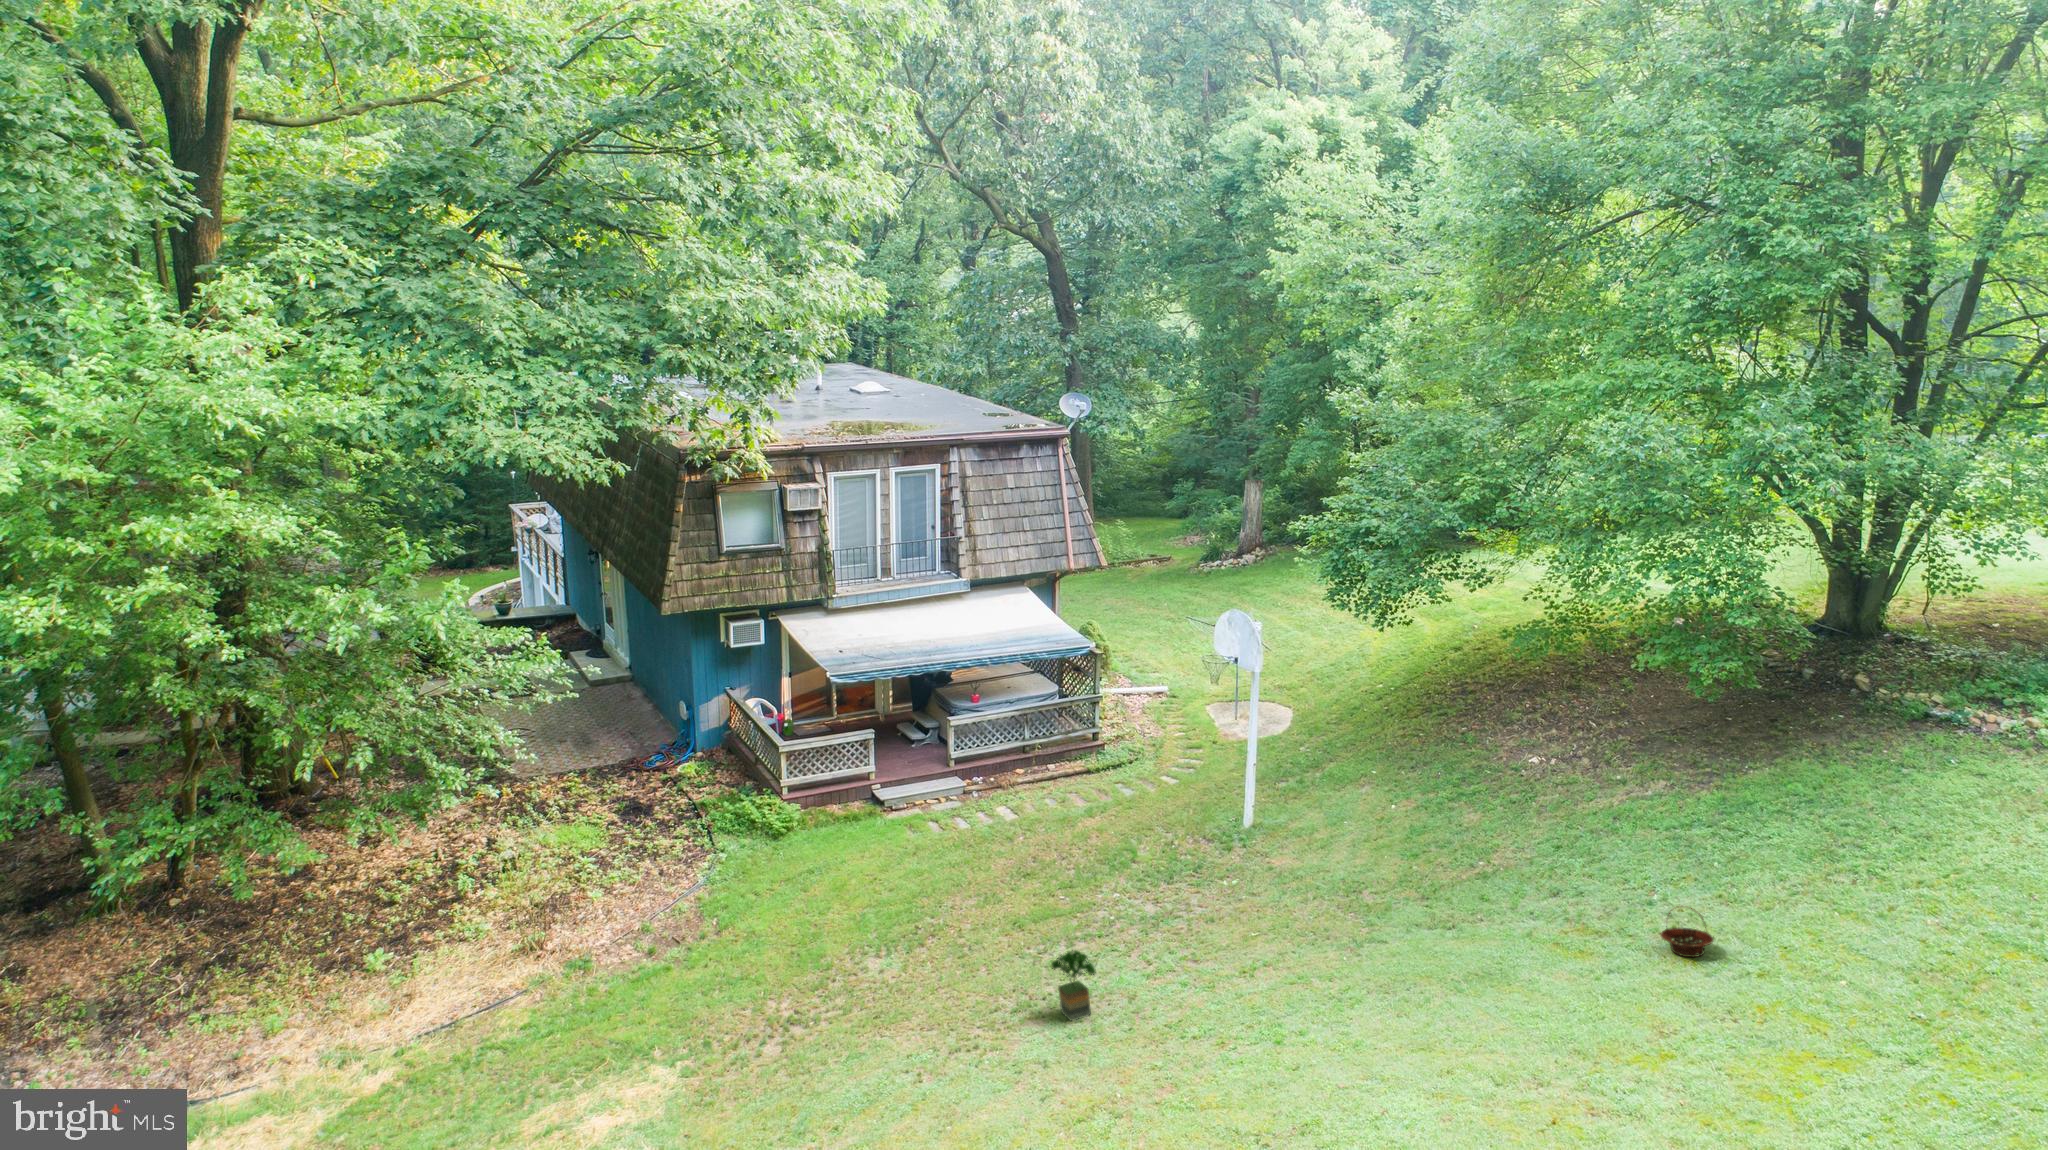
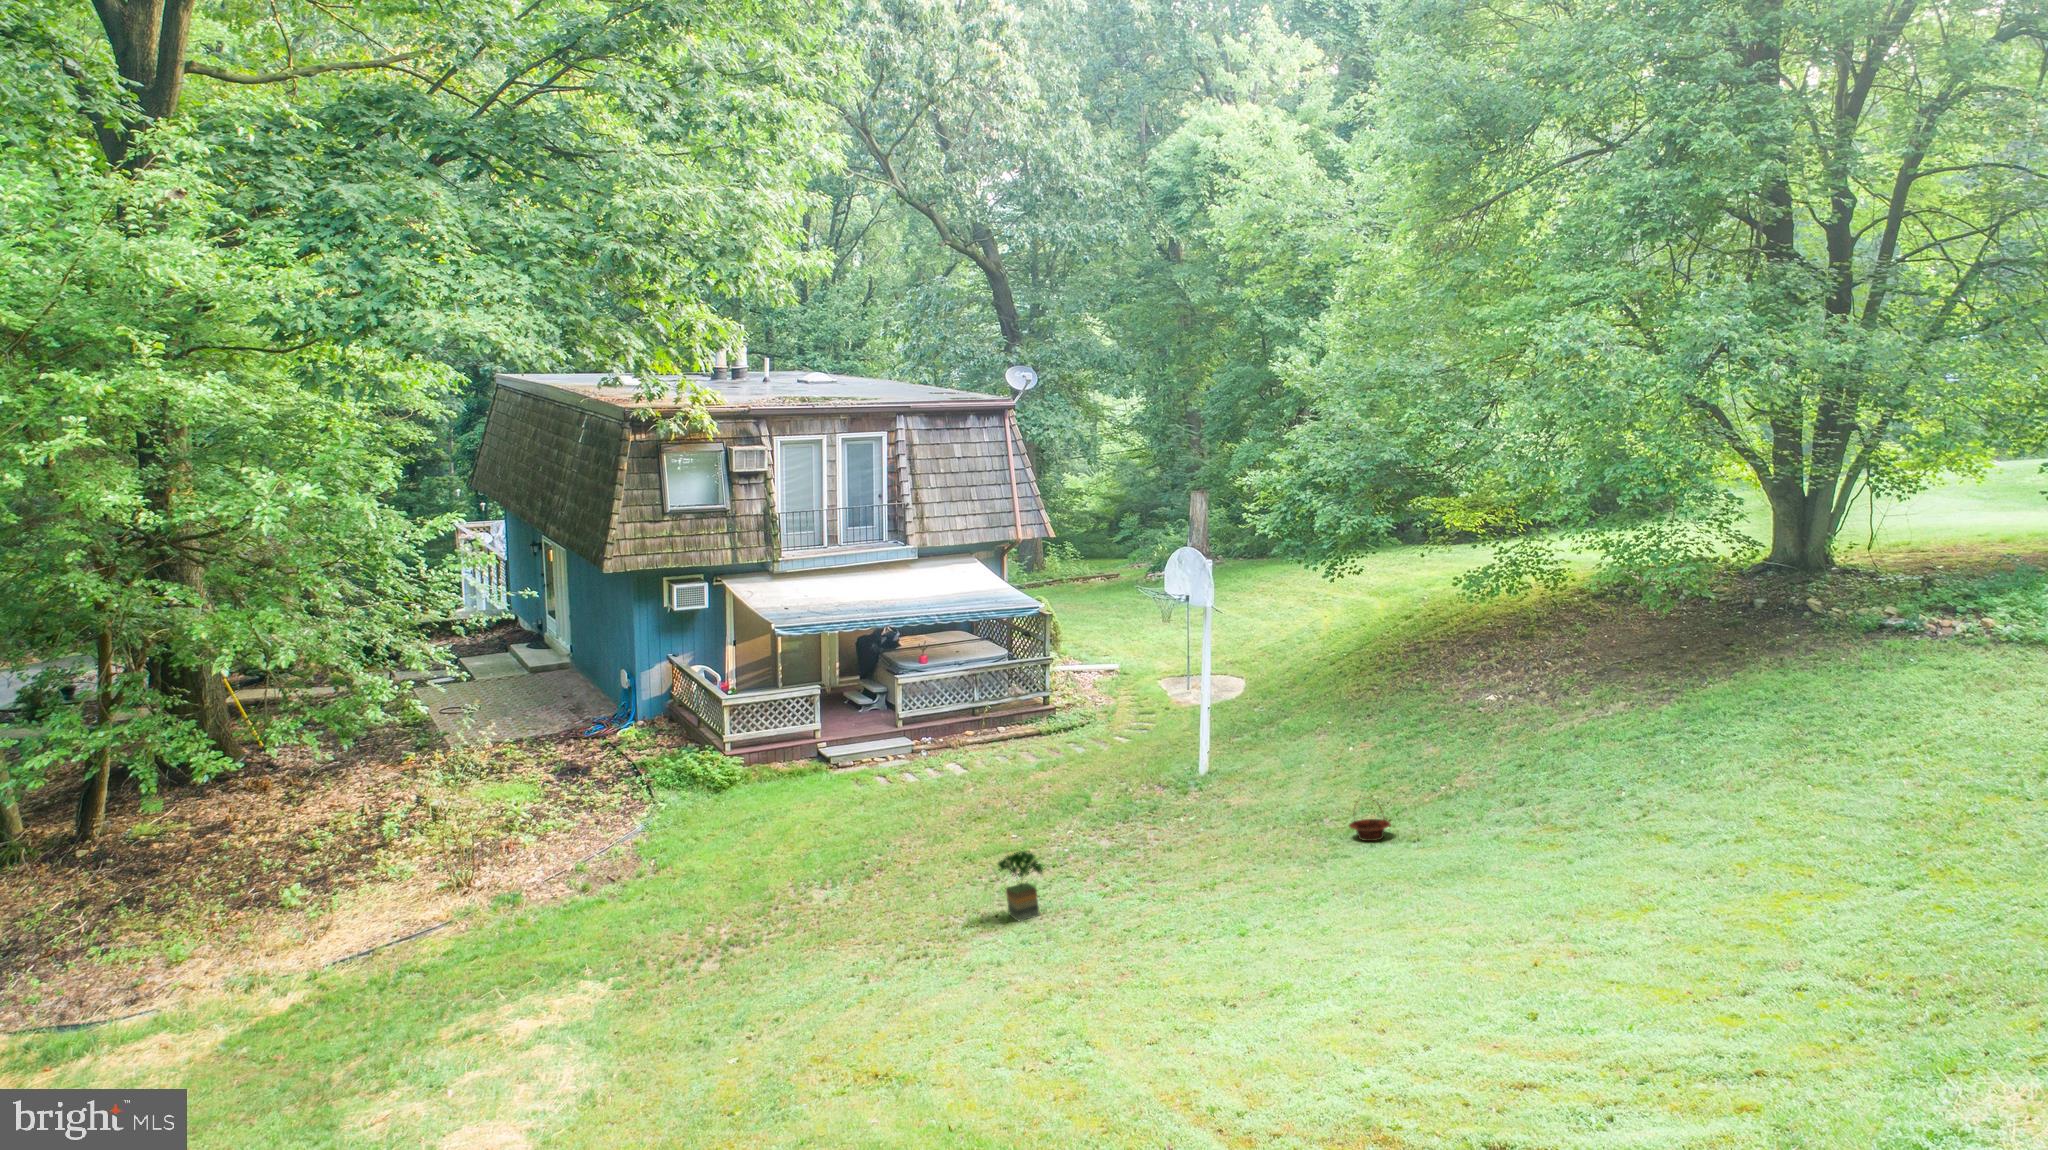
basket: present [1660,908,1714,957] -> present [1349,797,1391,841]

